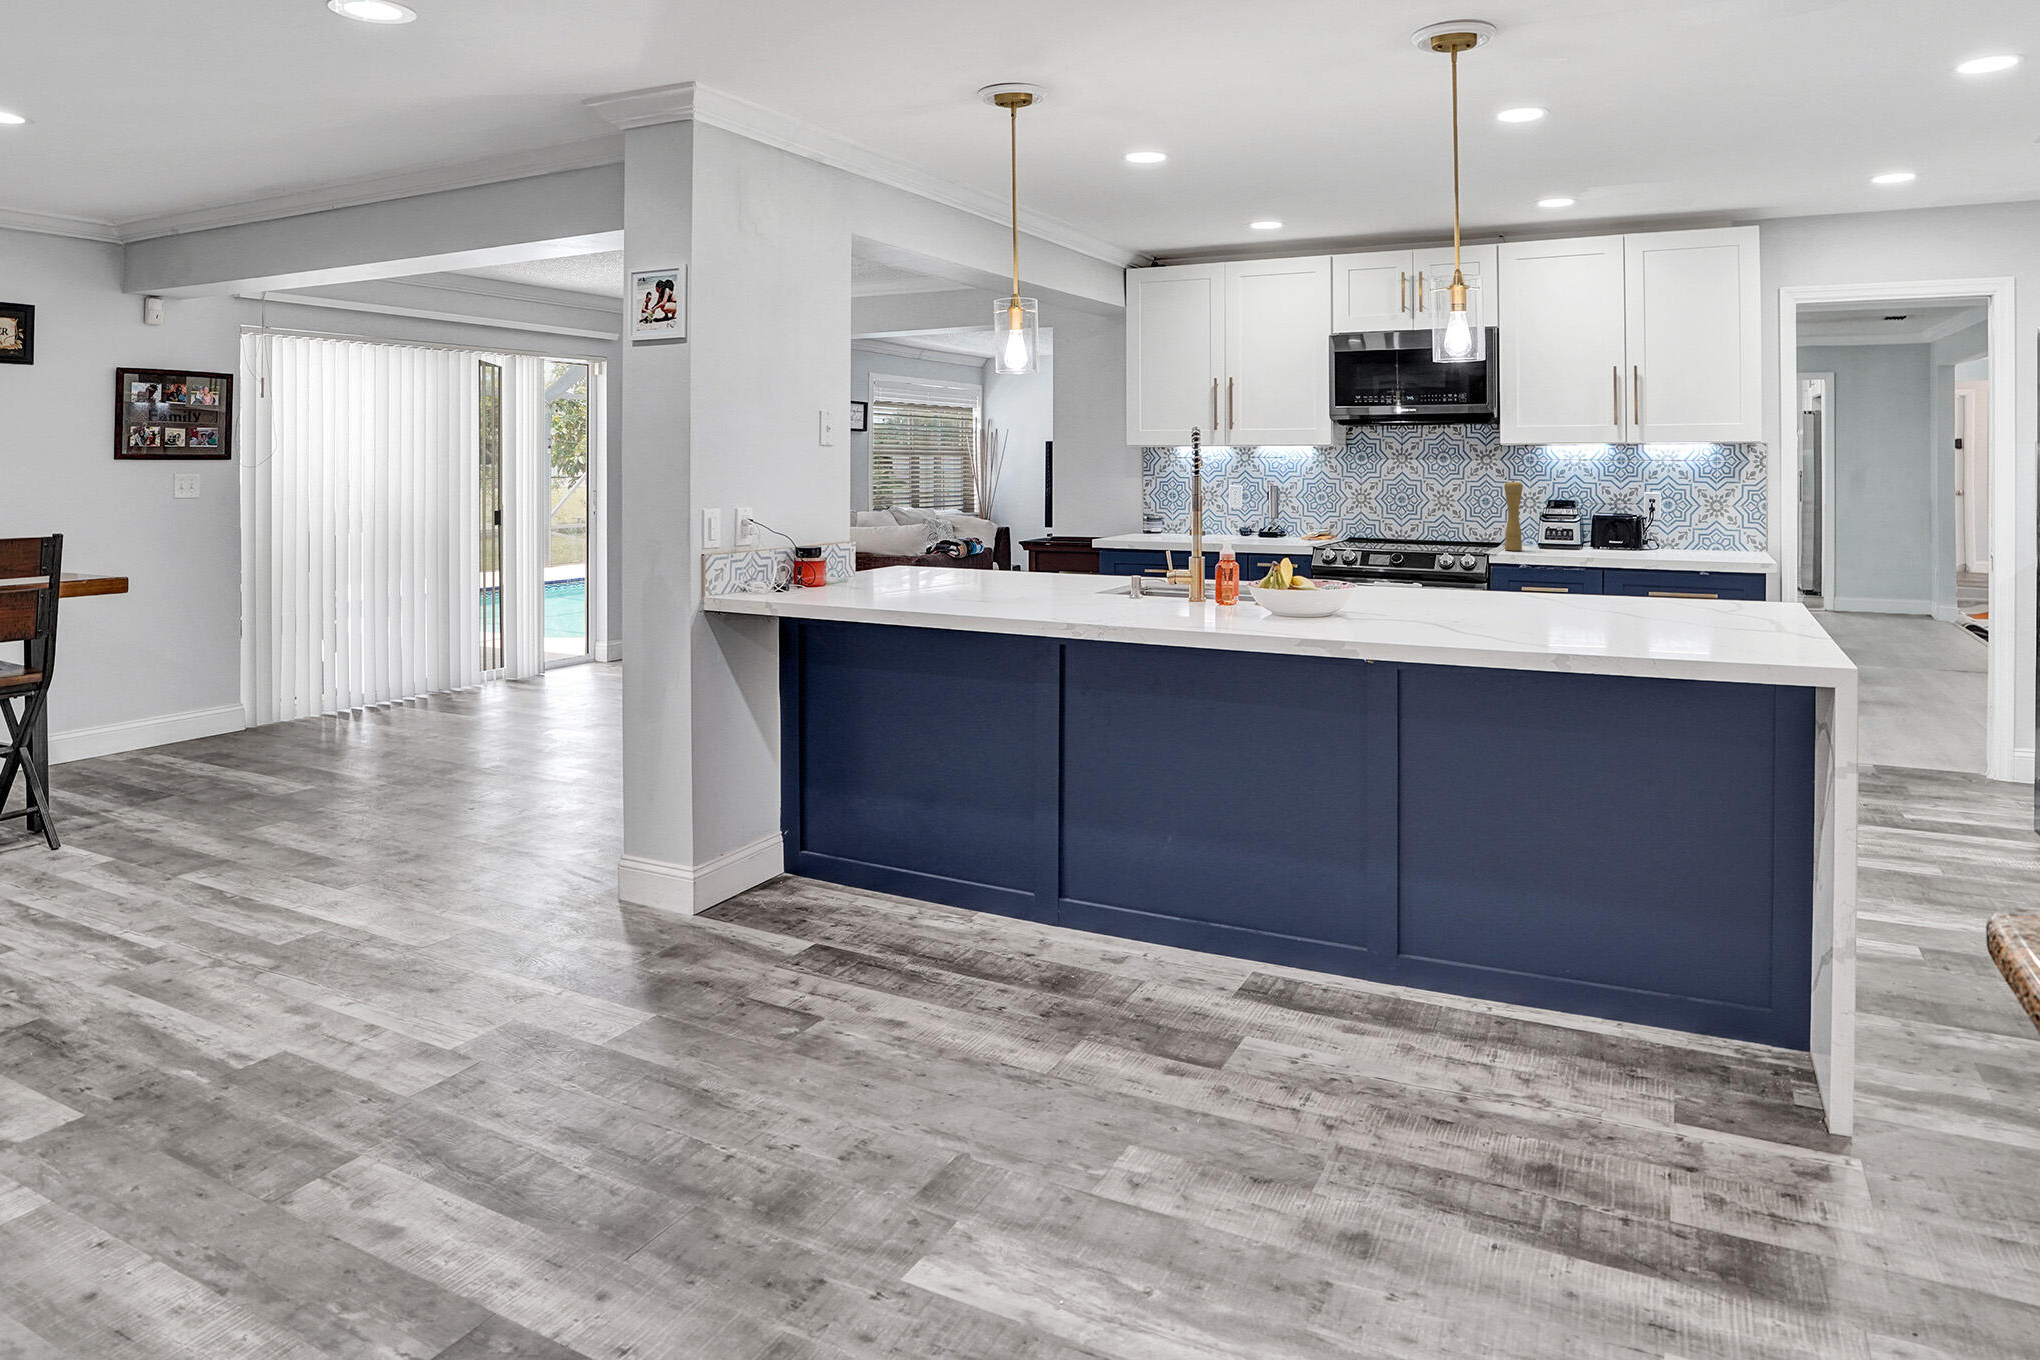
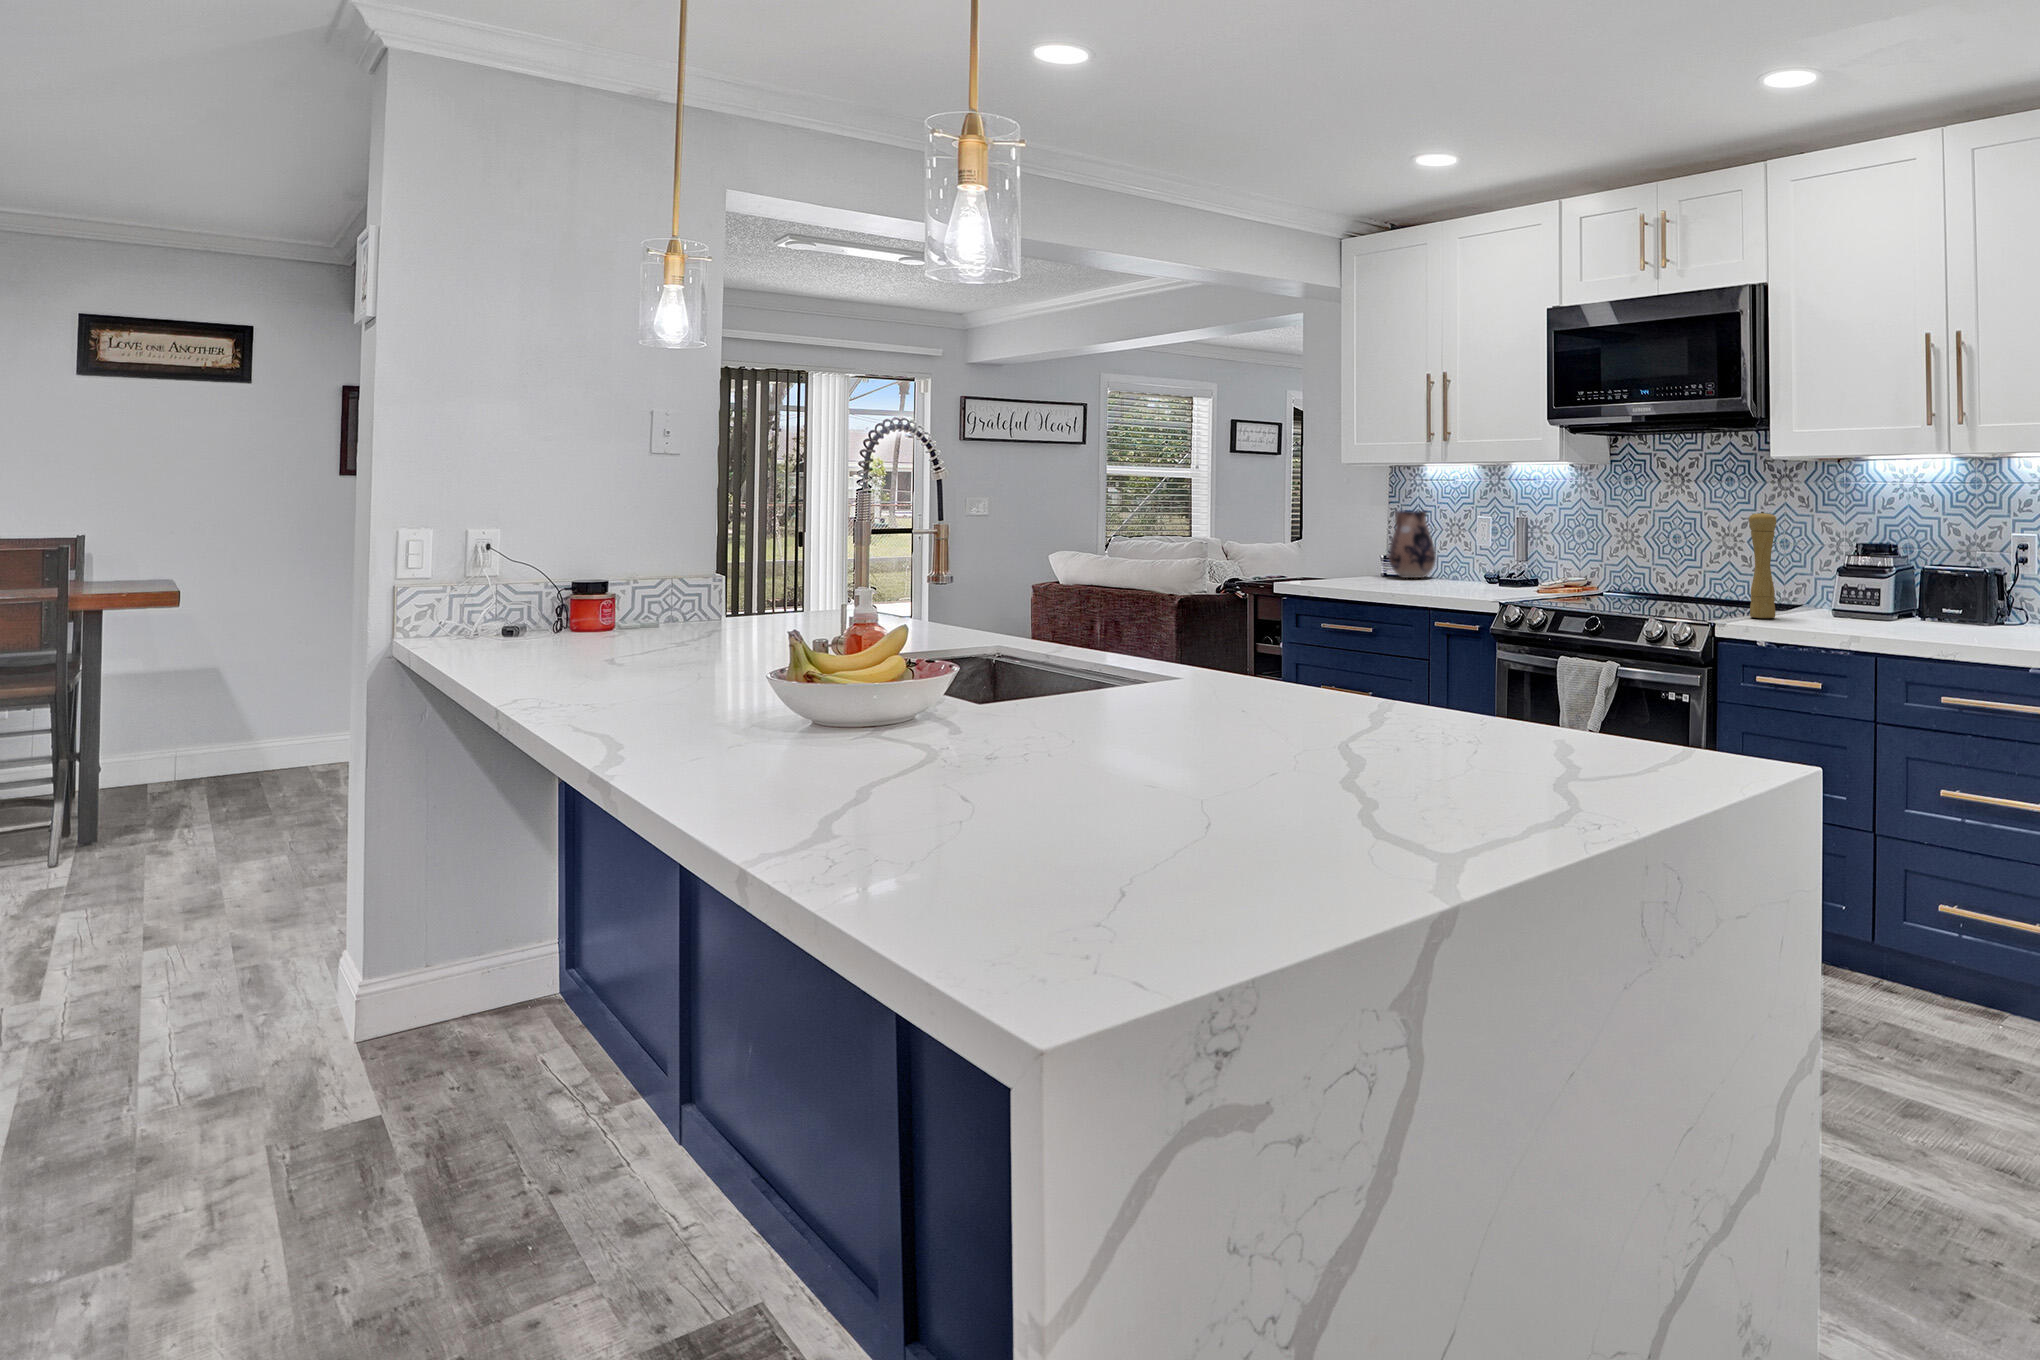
ceramic pitcher: none [1170,482,1209,533] -> present [1389,510,1436,578]

